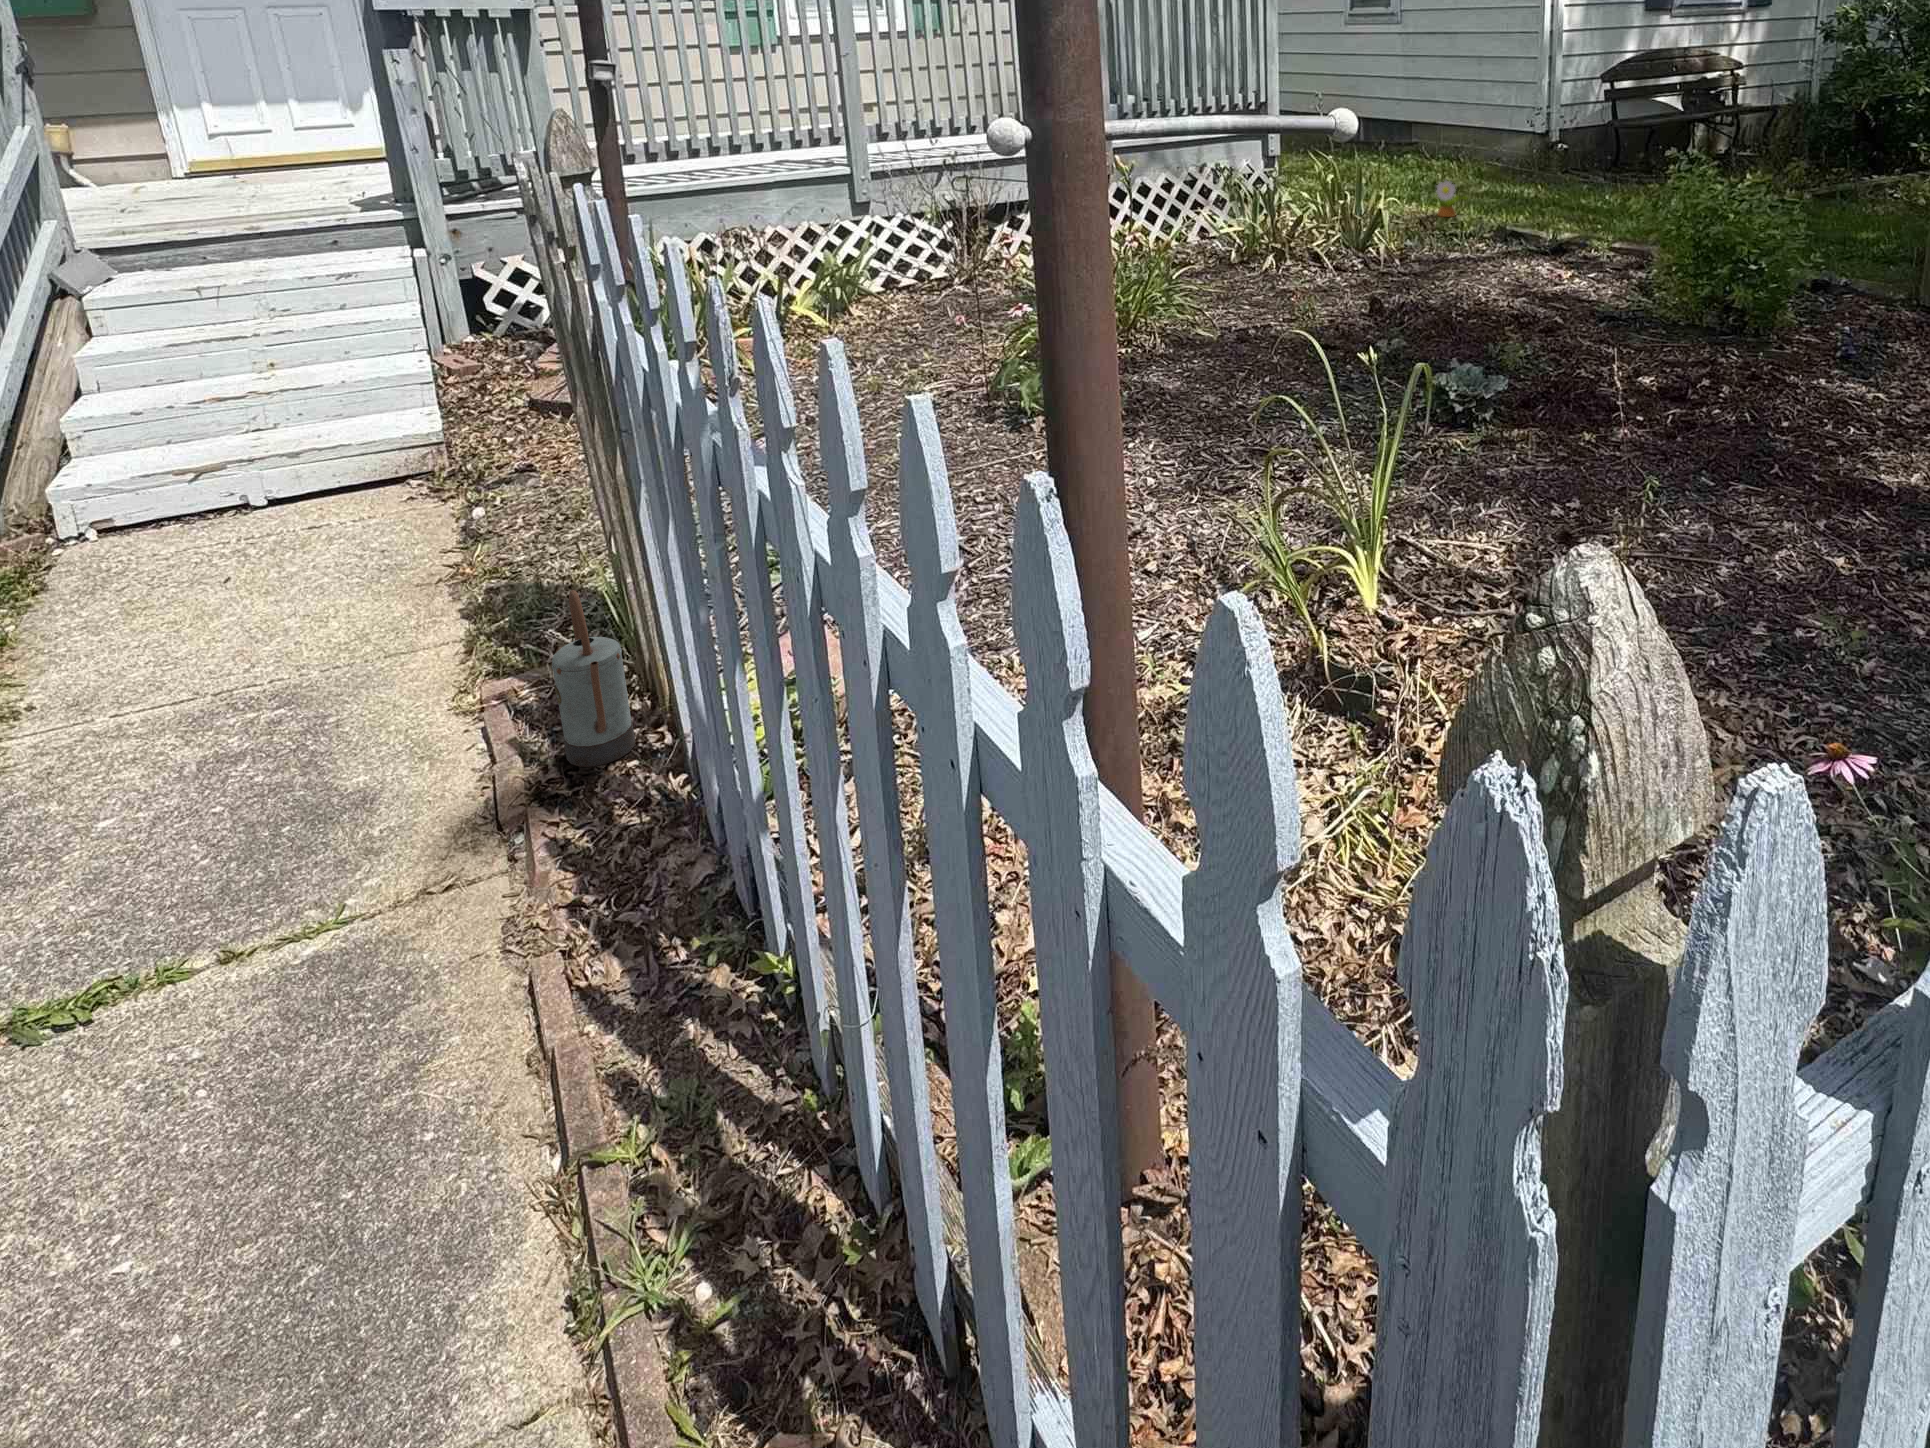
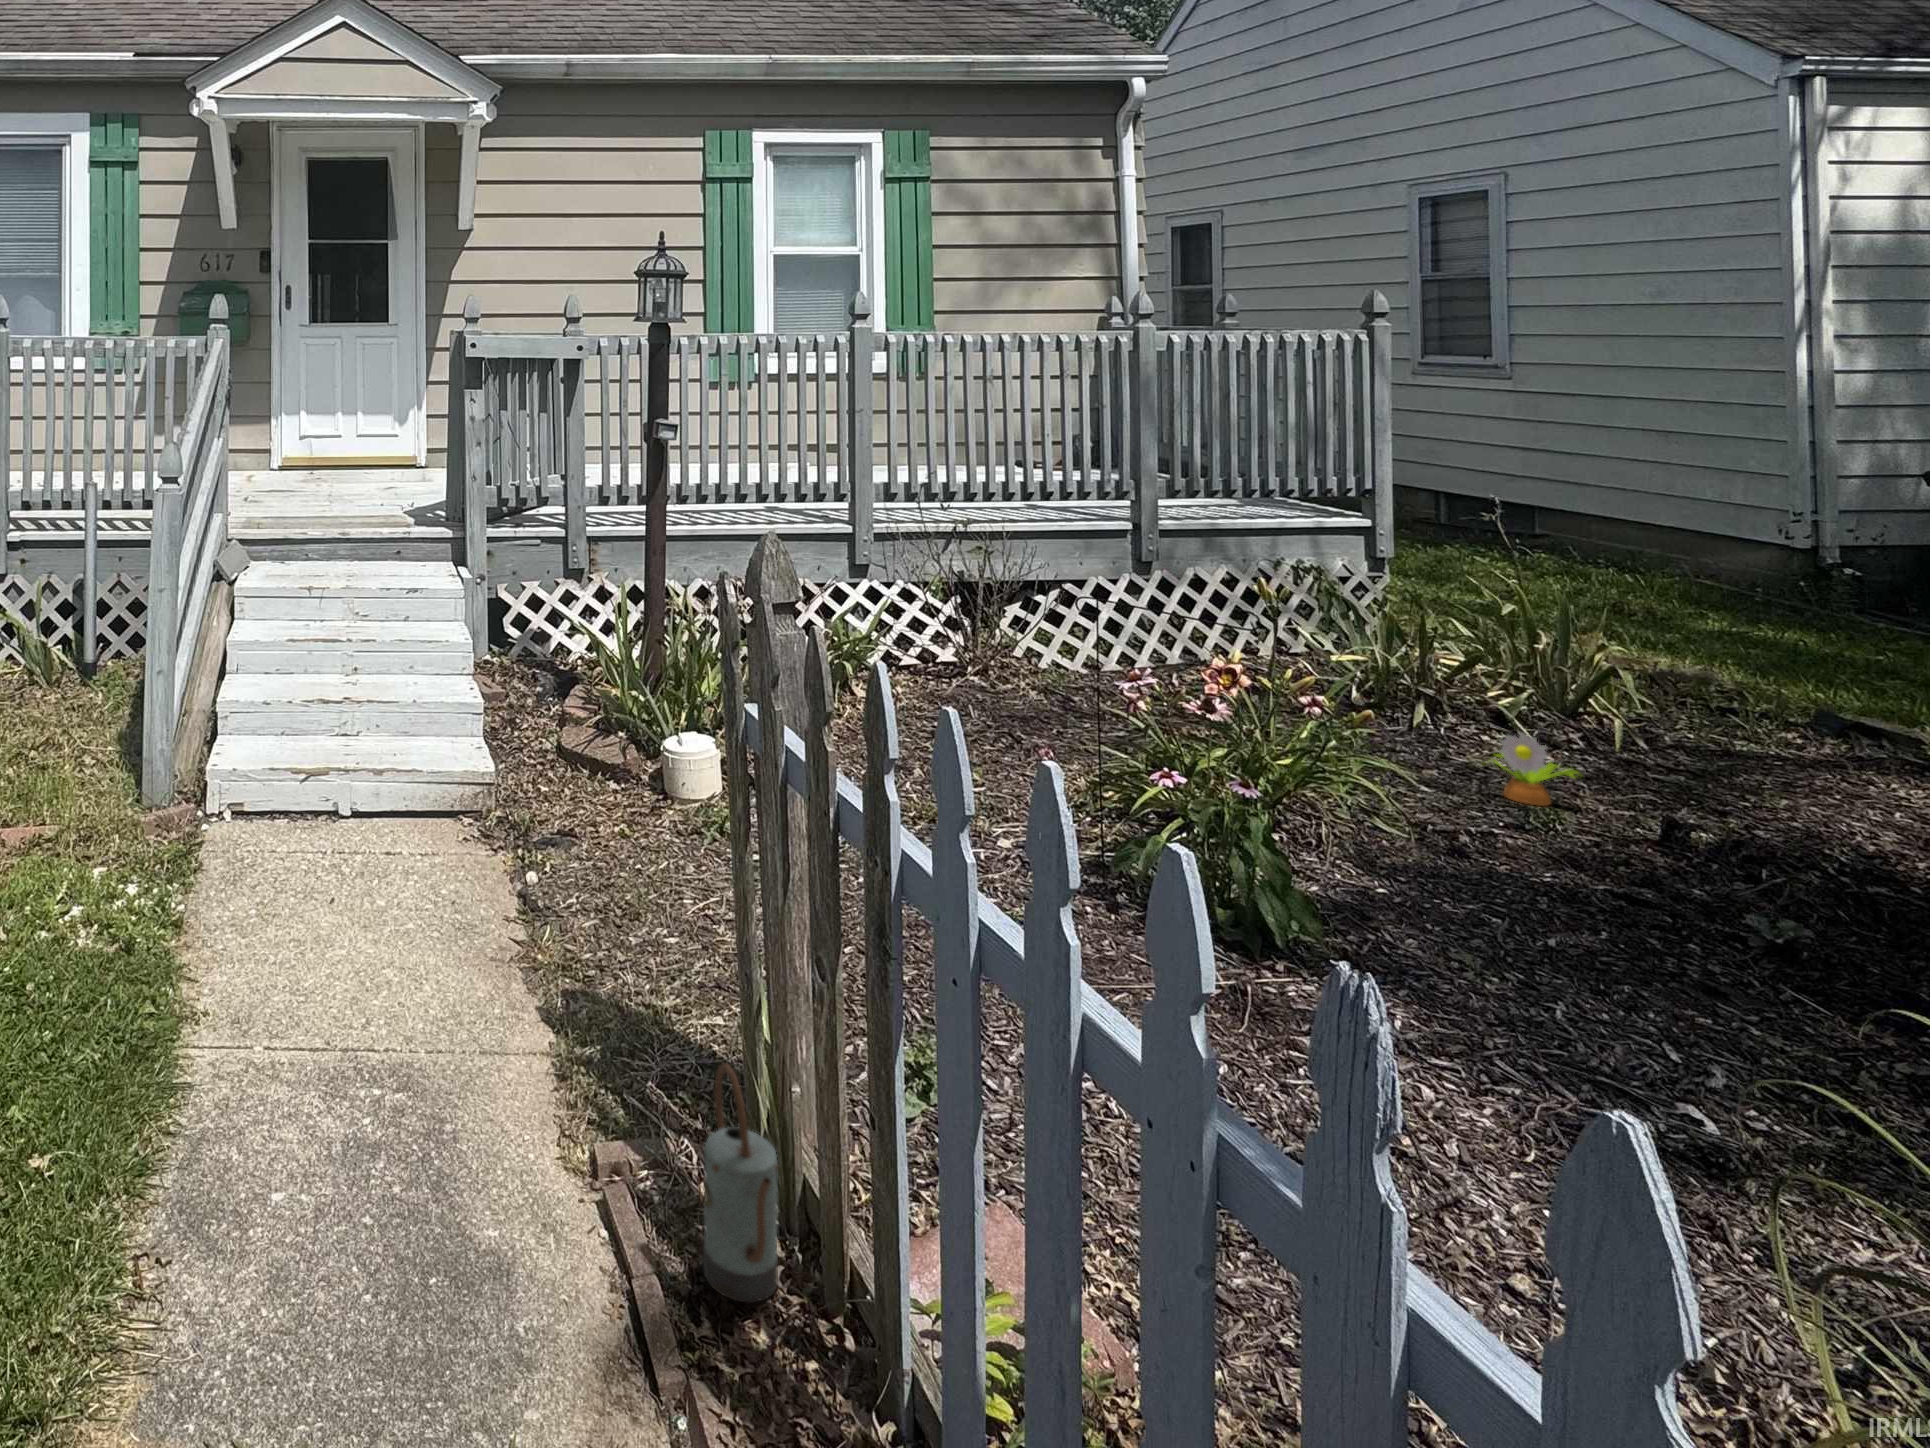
decorative plant: present [1436,181,1467,217] -> present [1489,733,1579,806]

